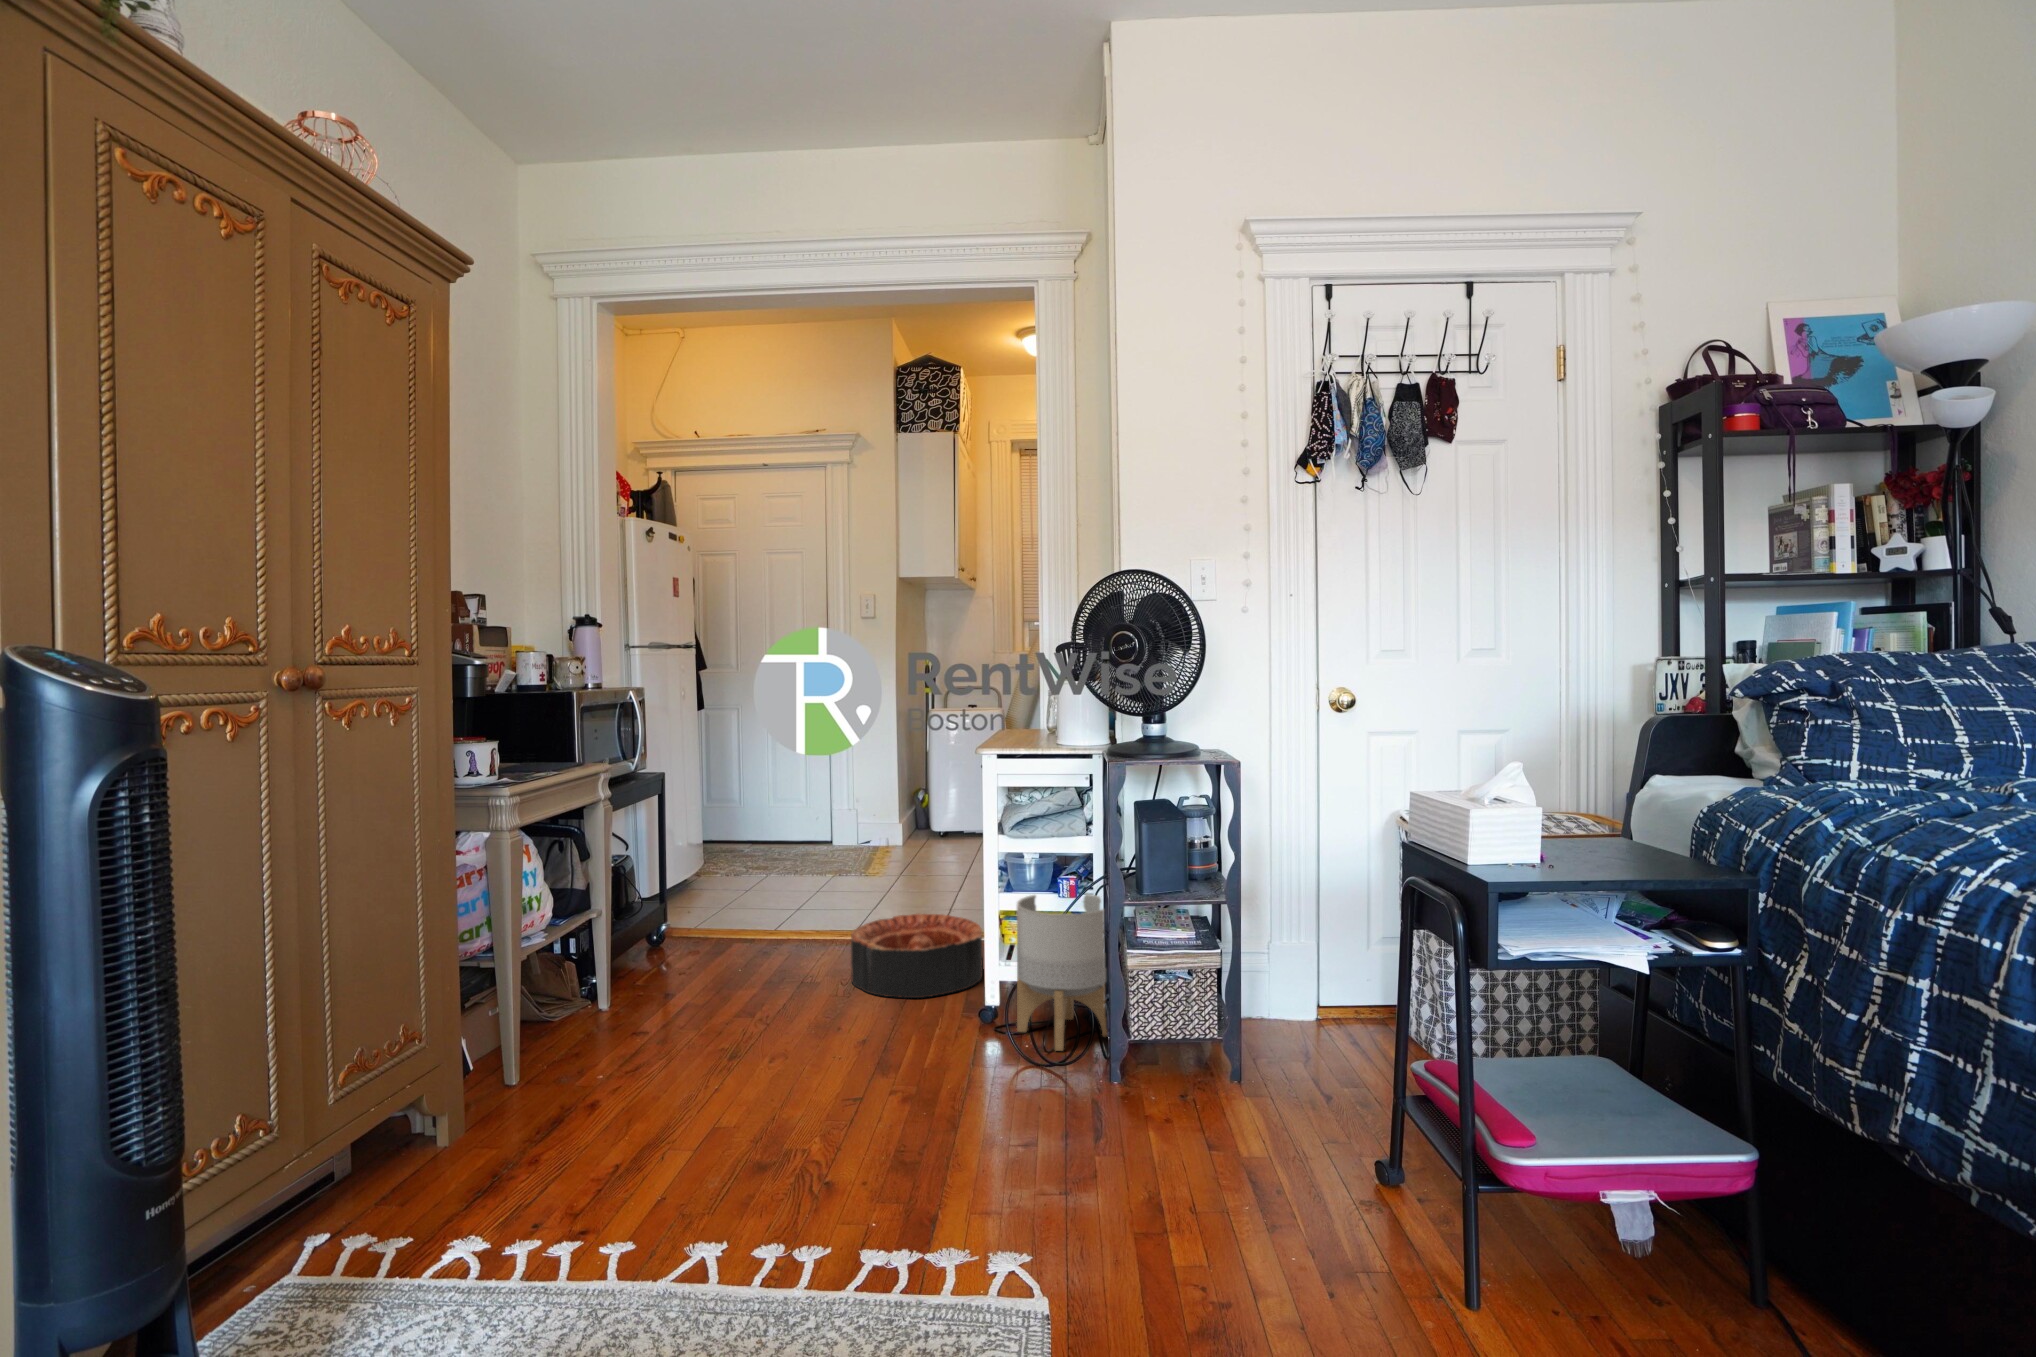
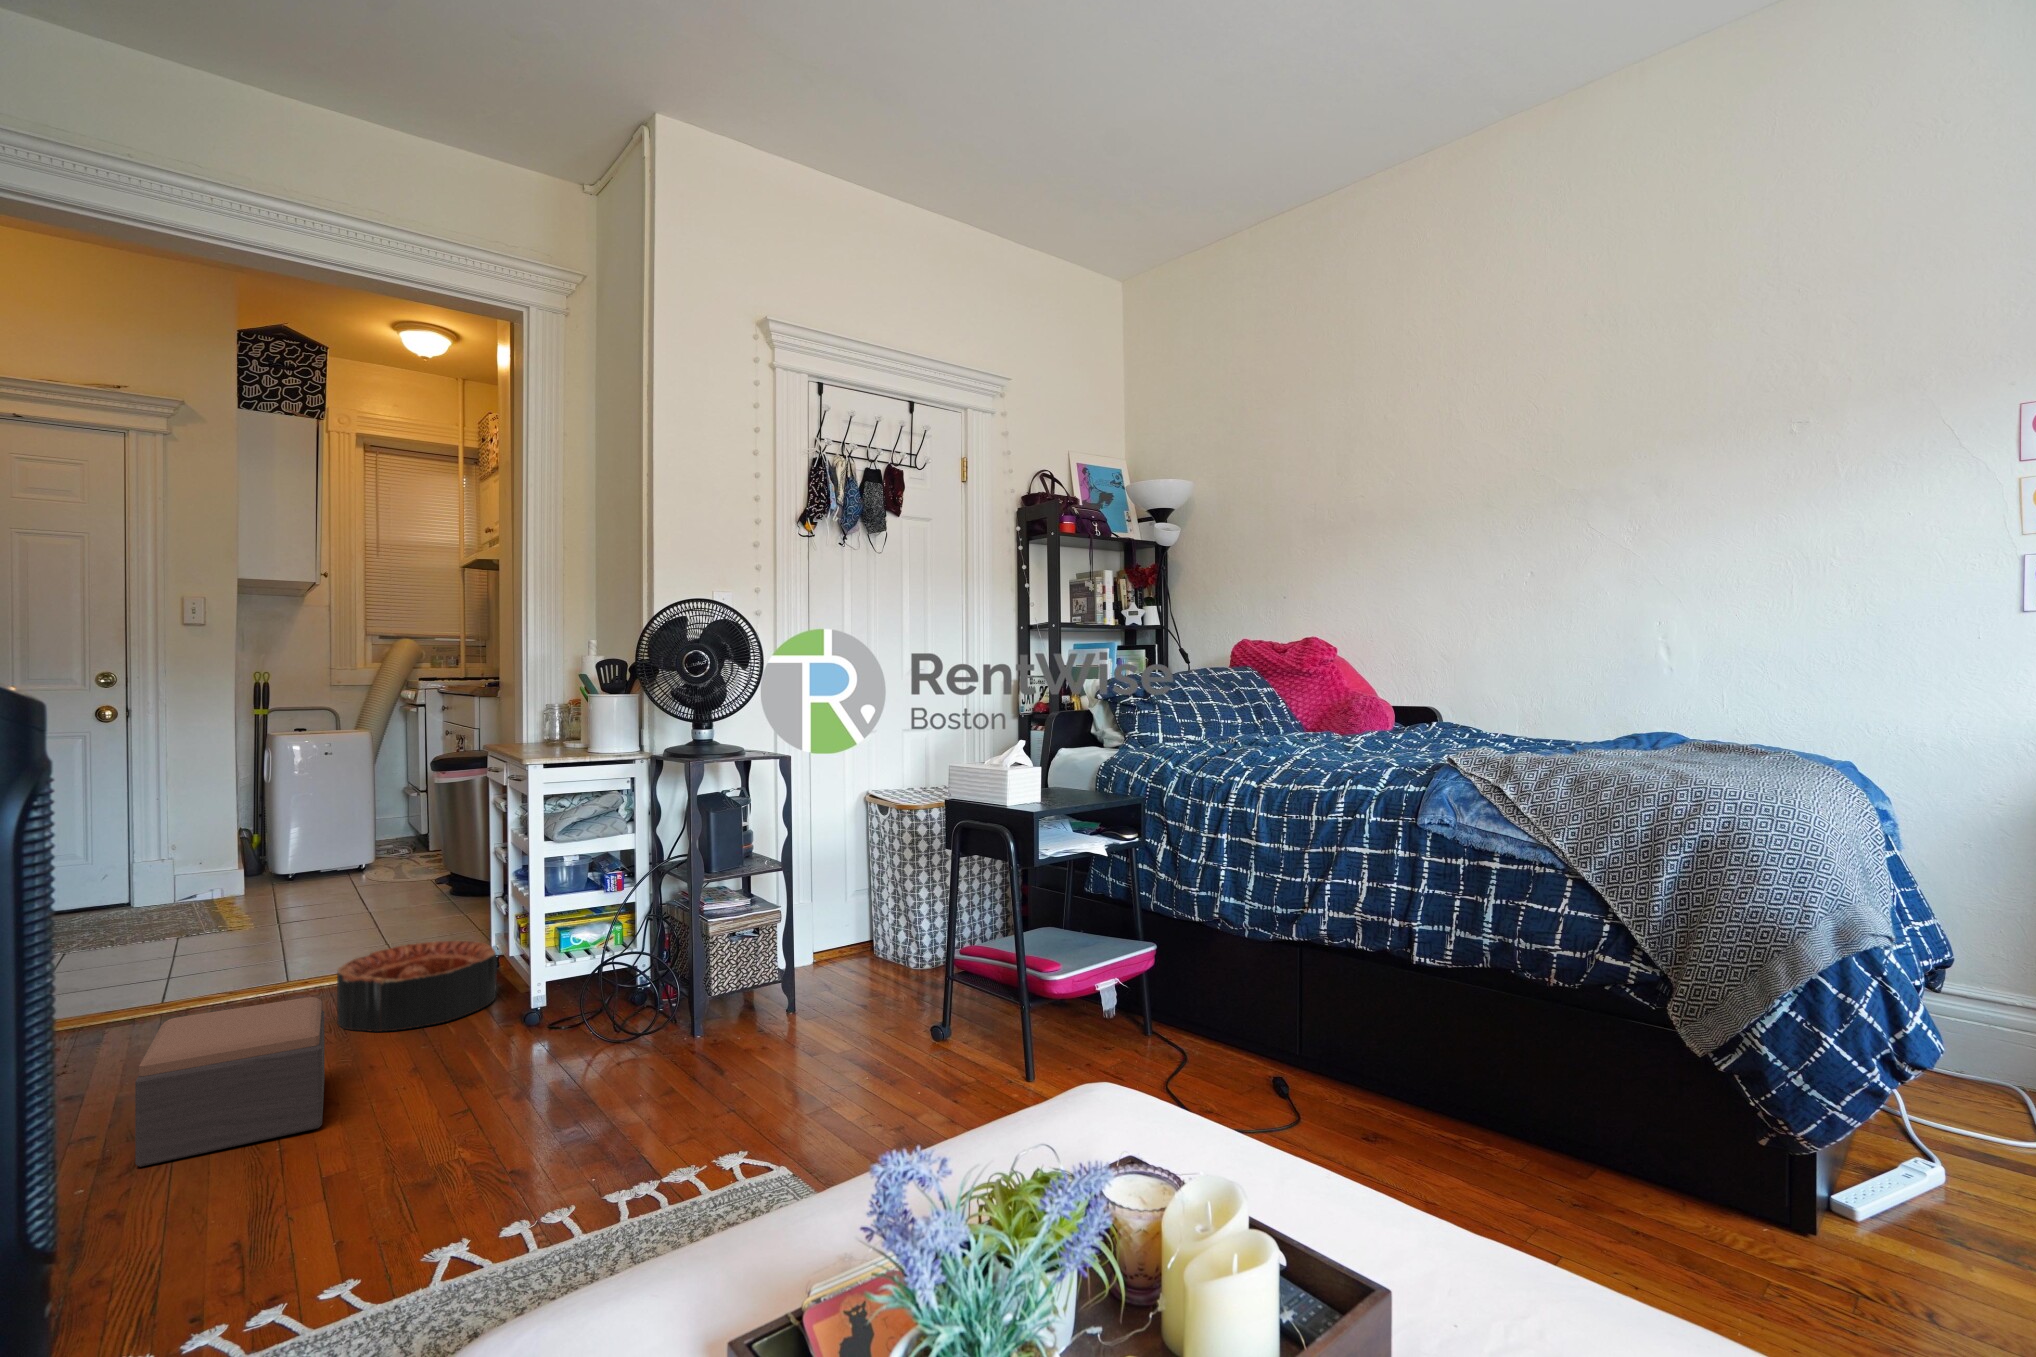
planter: present [1017,894,1107,1051] -> none [577,887,670,1028]
footstool: none [628,951,793,1079] -> present [135,997,325,1167]

